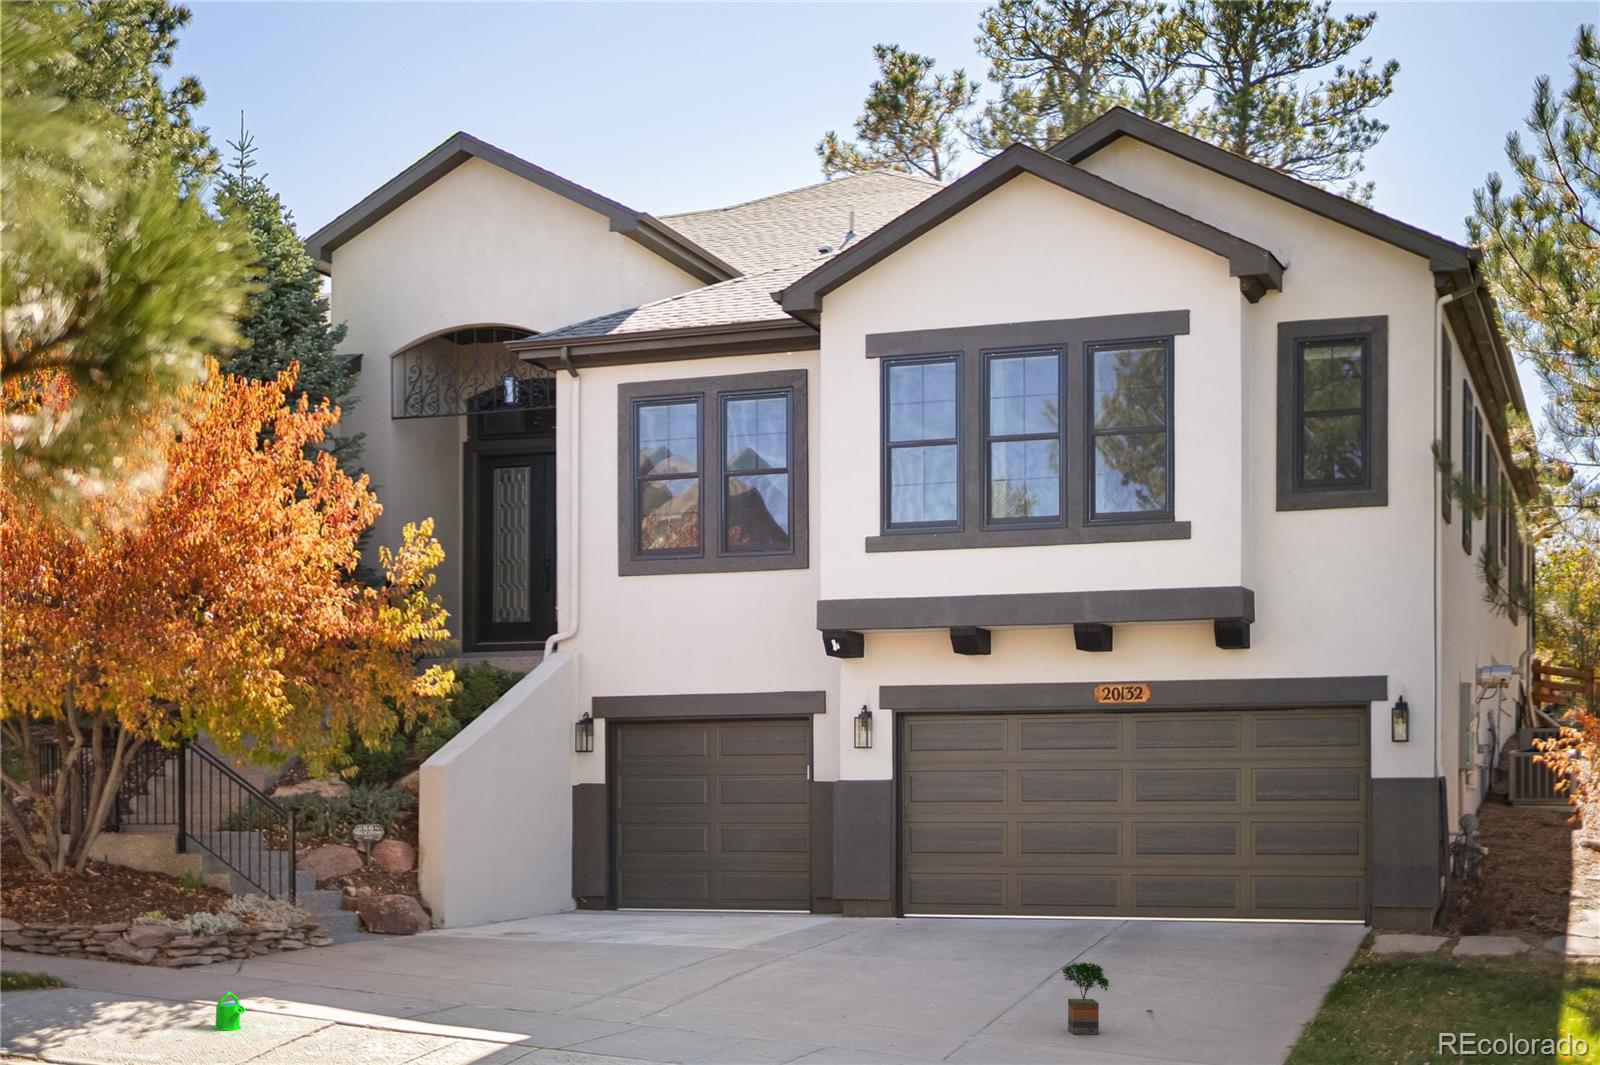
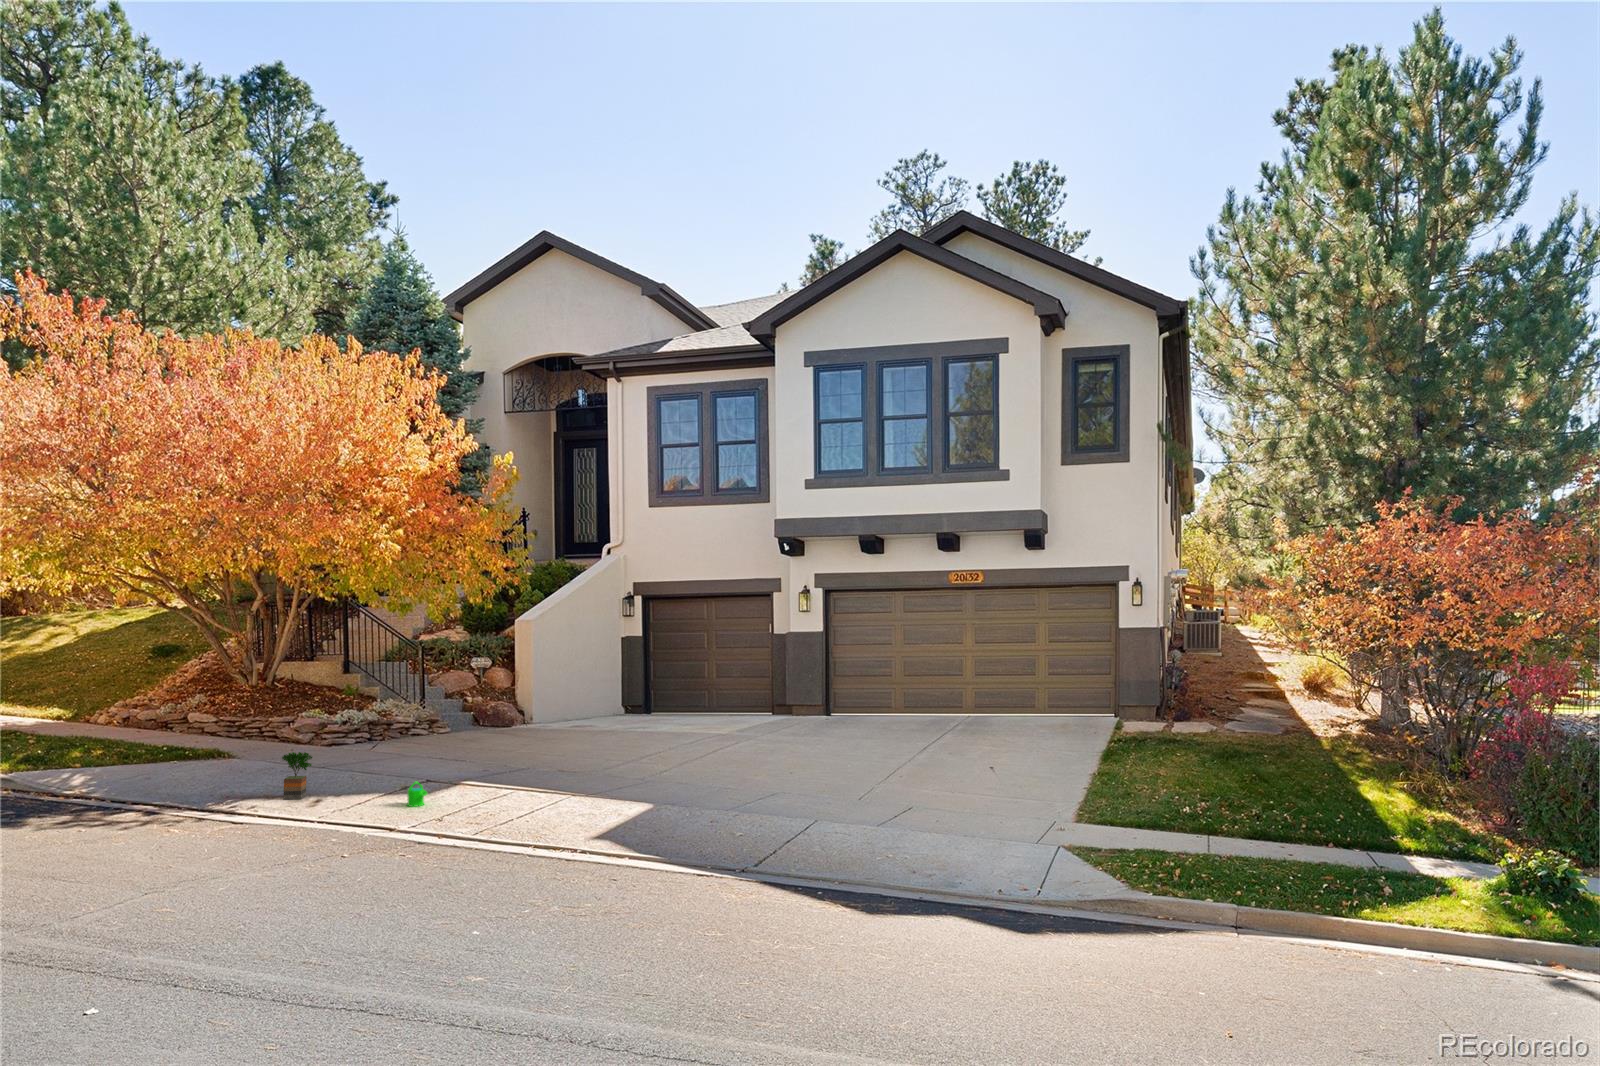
potted tree: present [1062,962,1109,1034] -> present [282,752,312,800]

